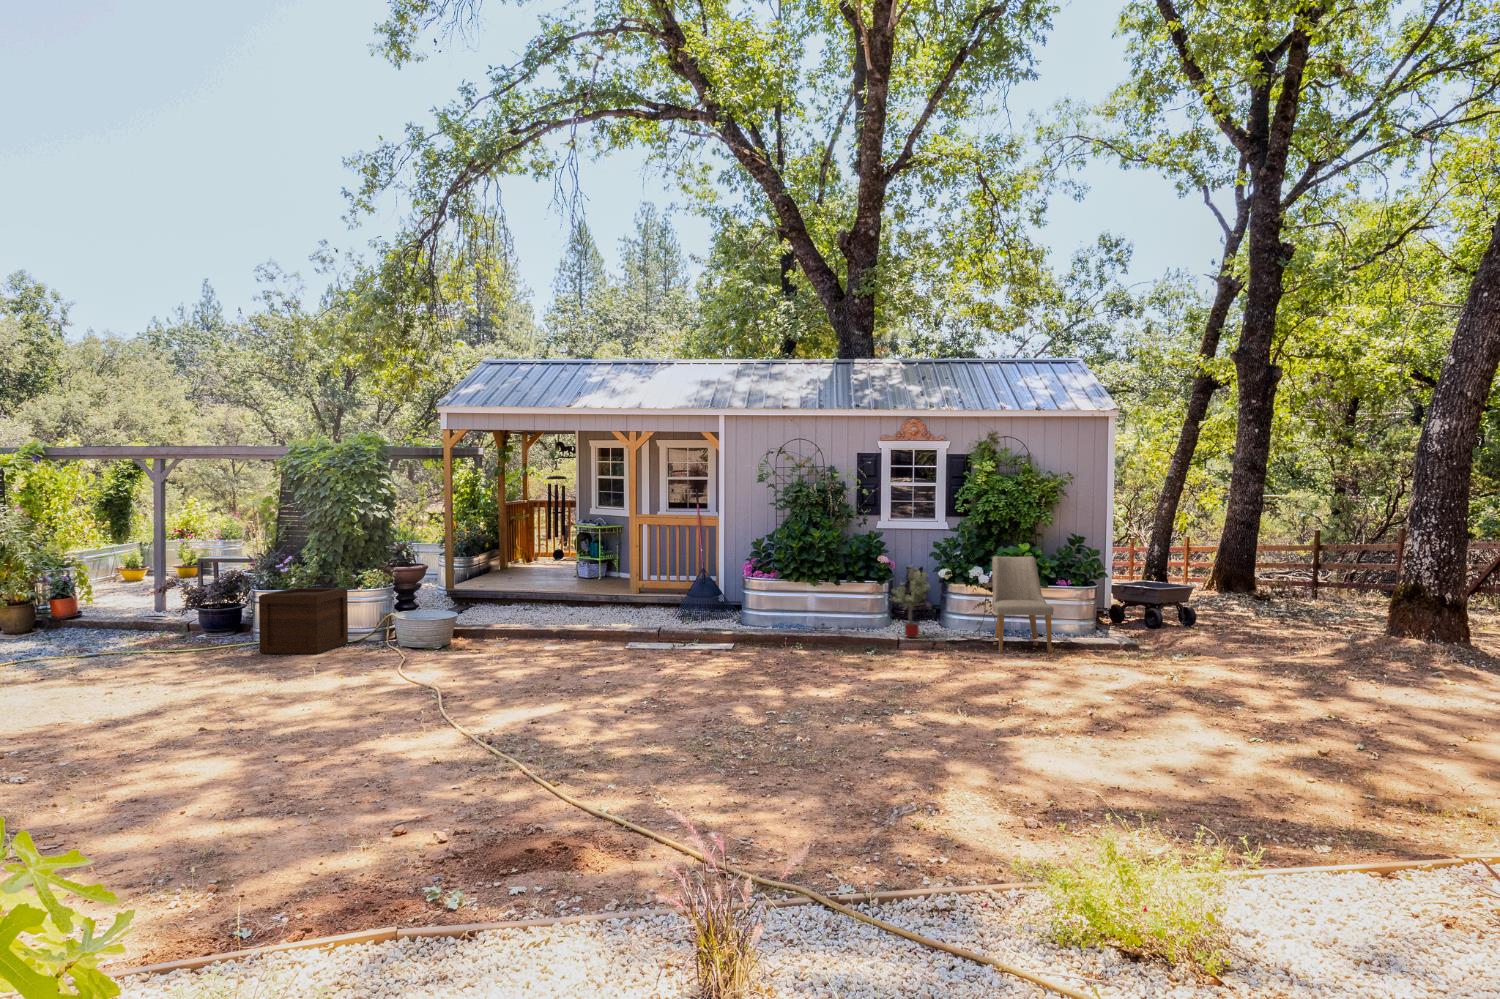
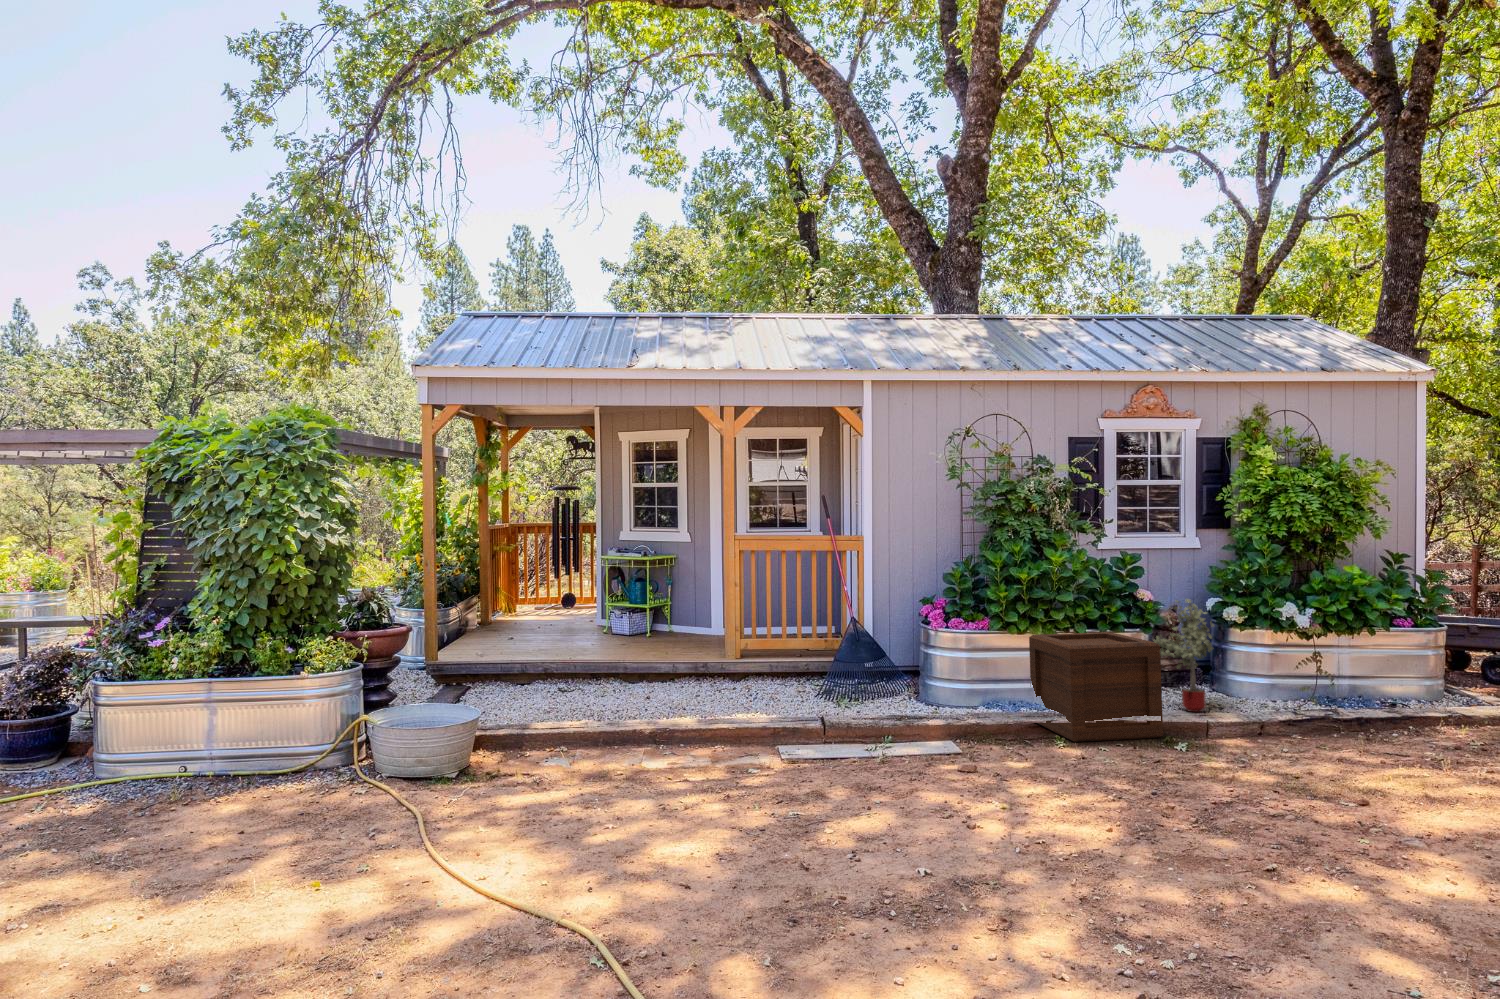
chair: present [992,556,1054,653] -> none [1329,581,1466,735]
wooden crate: present [259,588,348,655] -> present [1029,632,1163,742]

